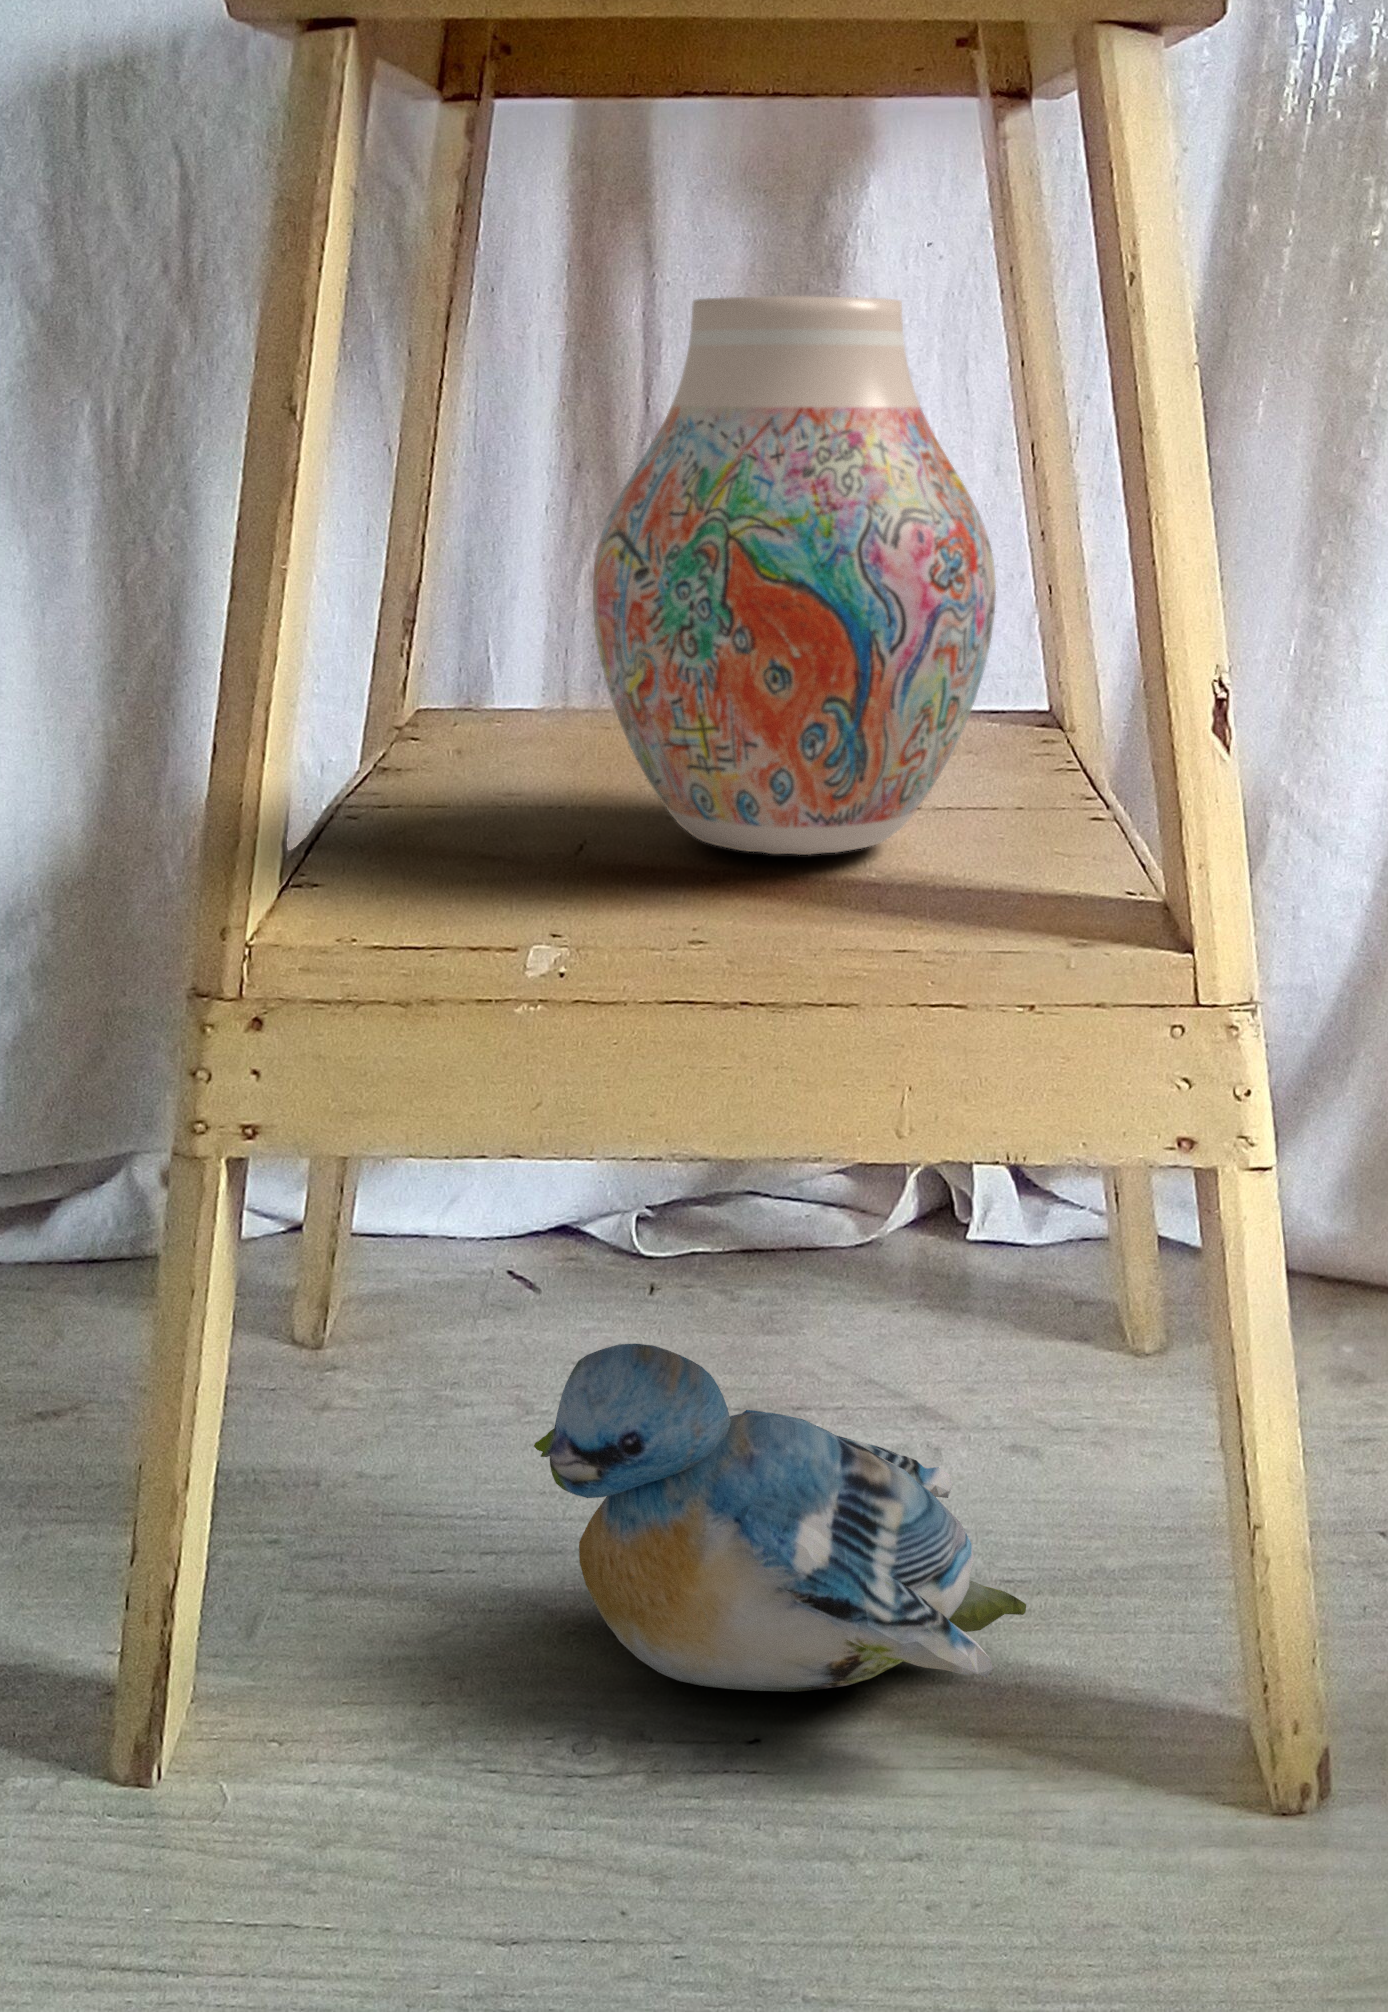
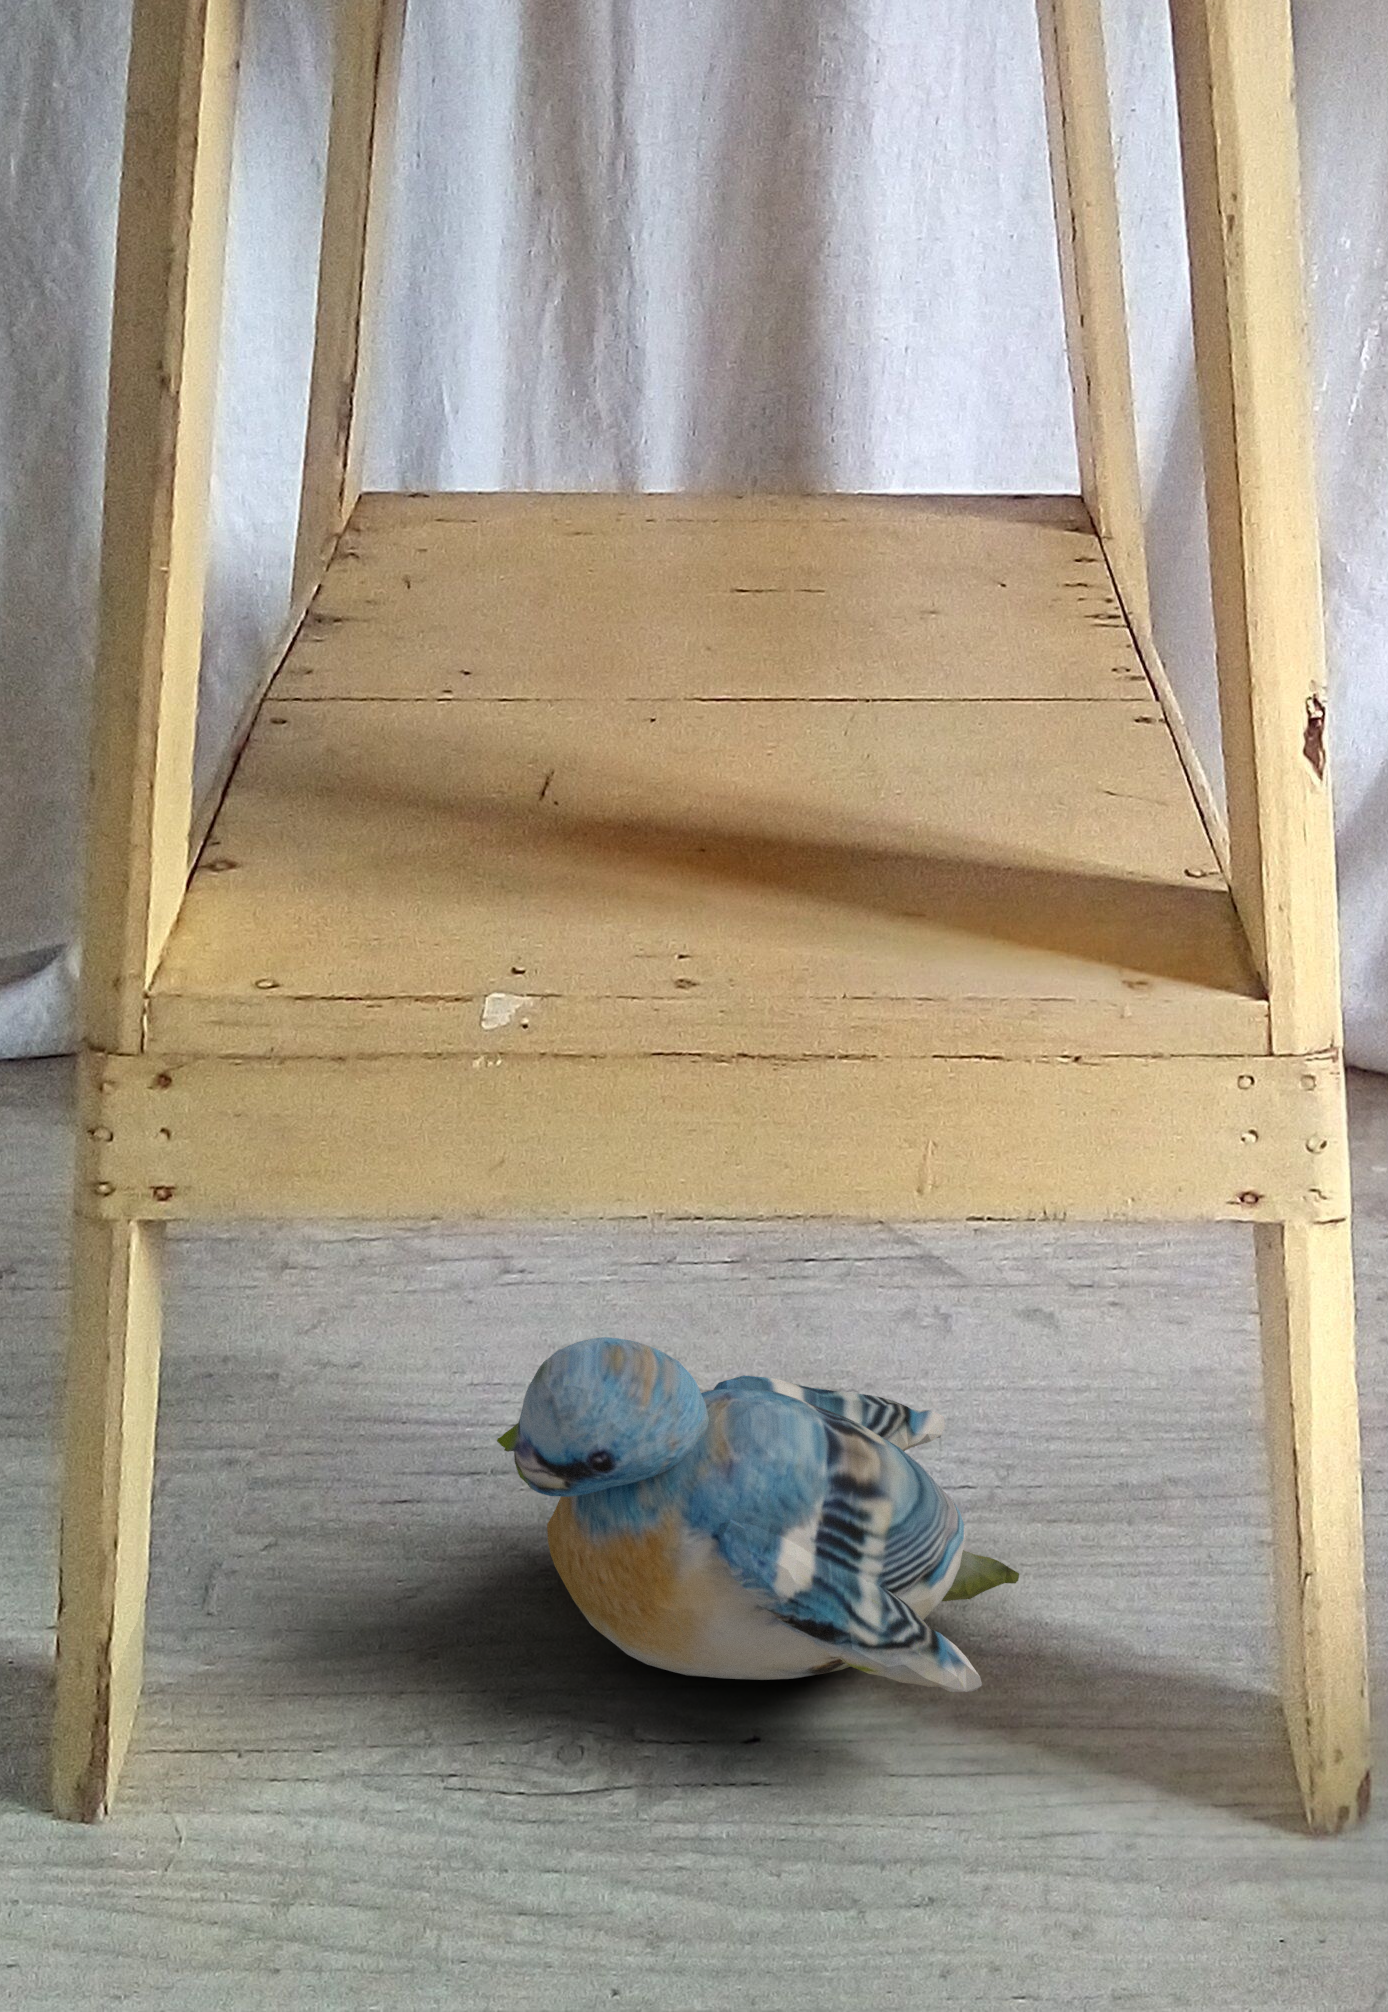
vase: present [593,296,996,855] -> none [550,127,1030,808]

